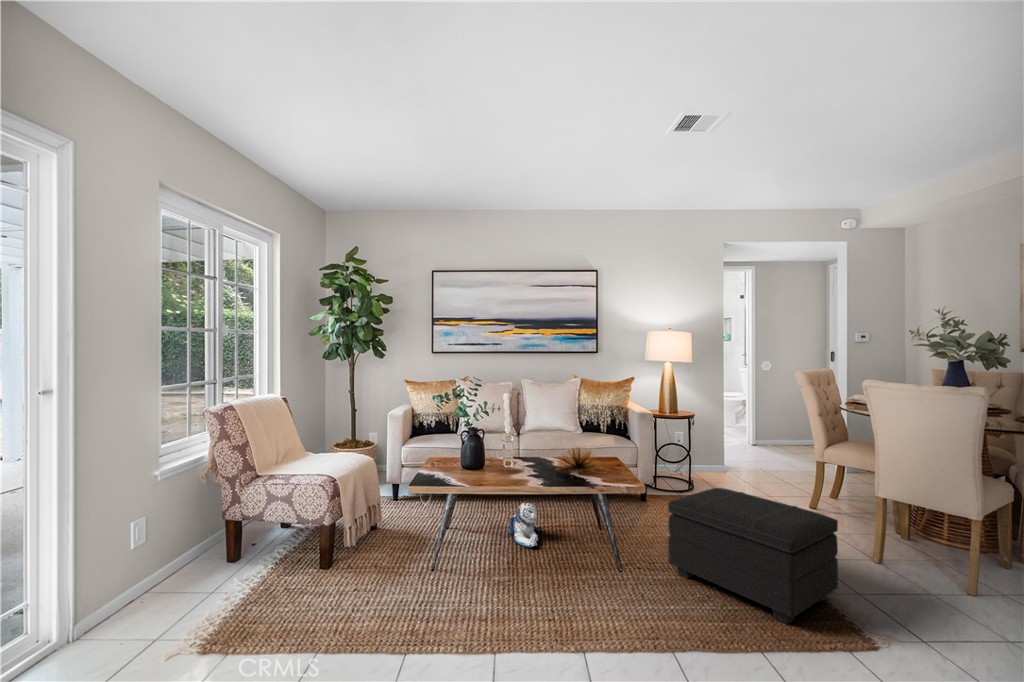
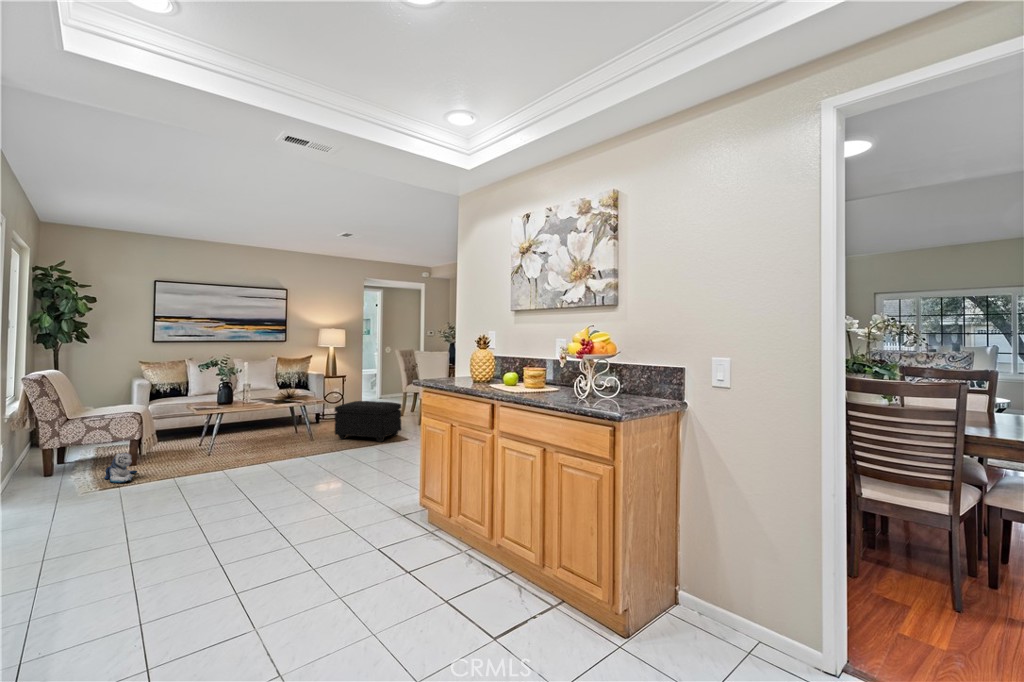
plush toy: present [508,503,542,548] -> present [104,453,137,483]

